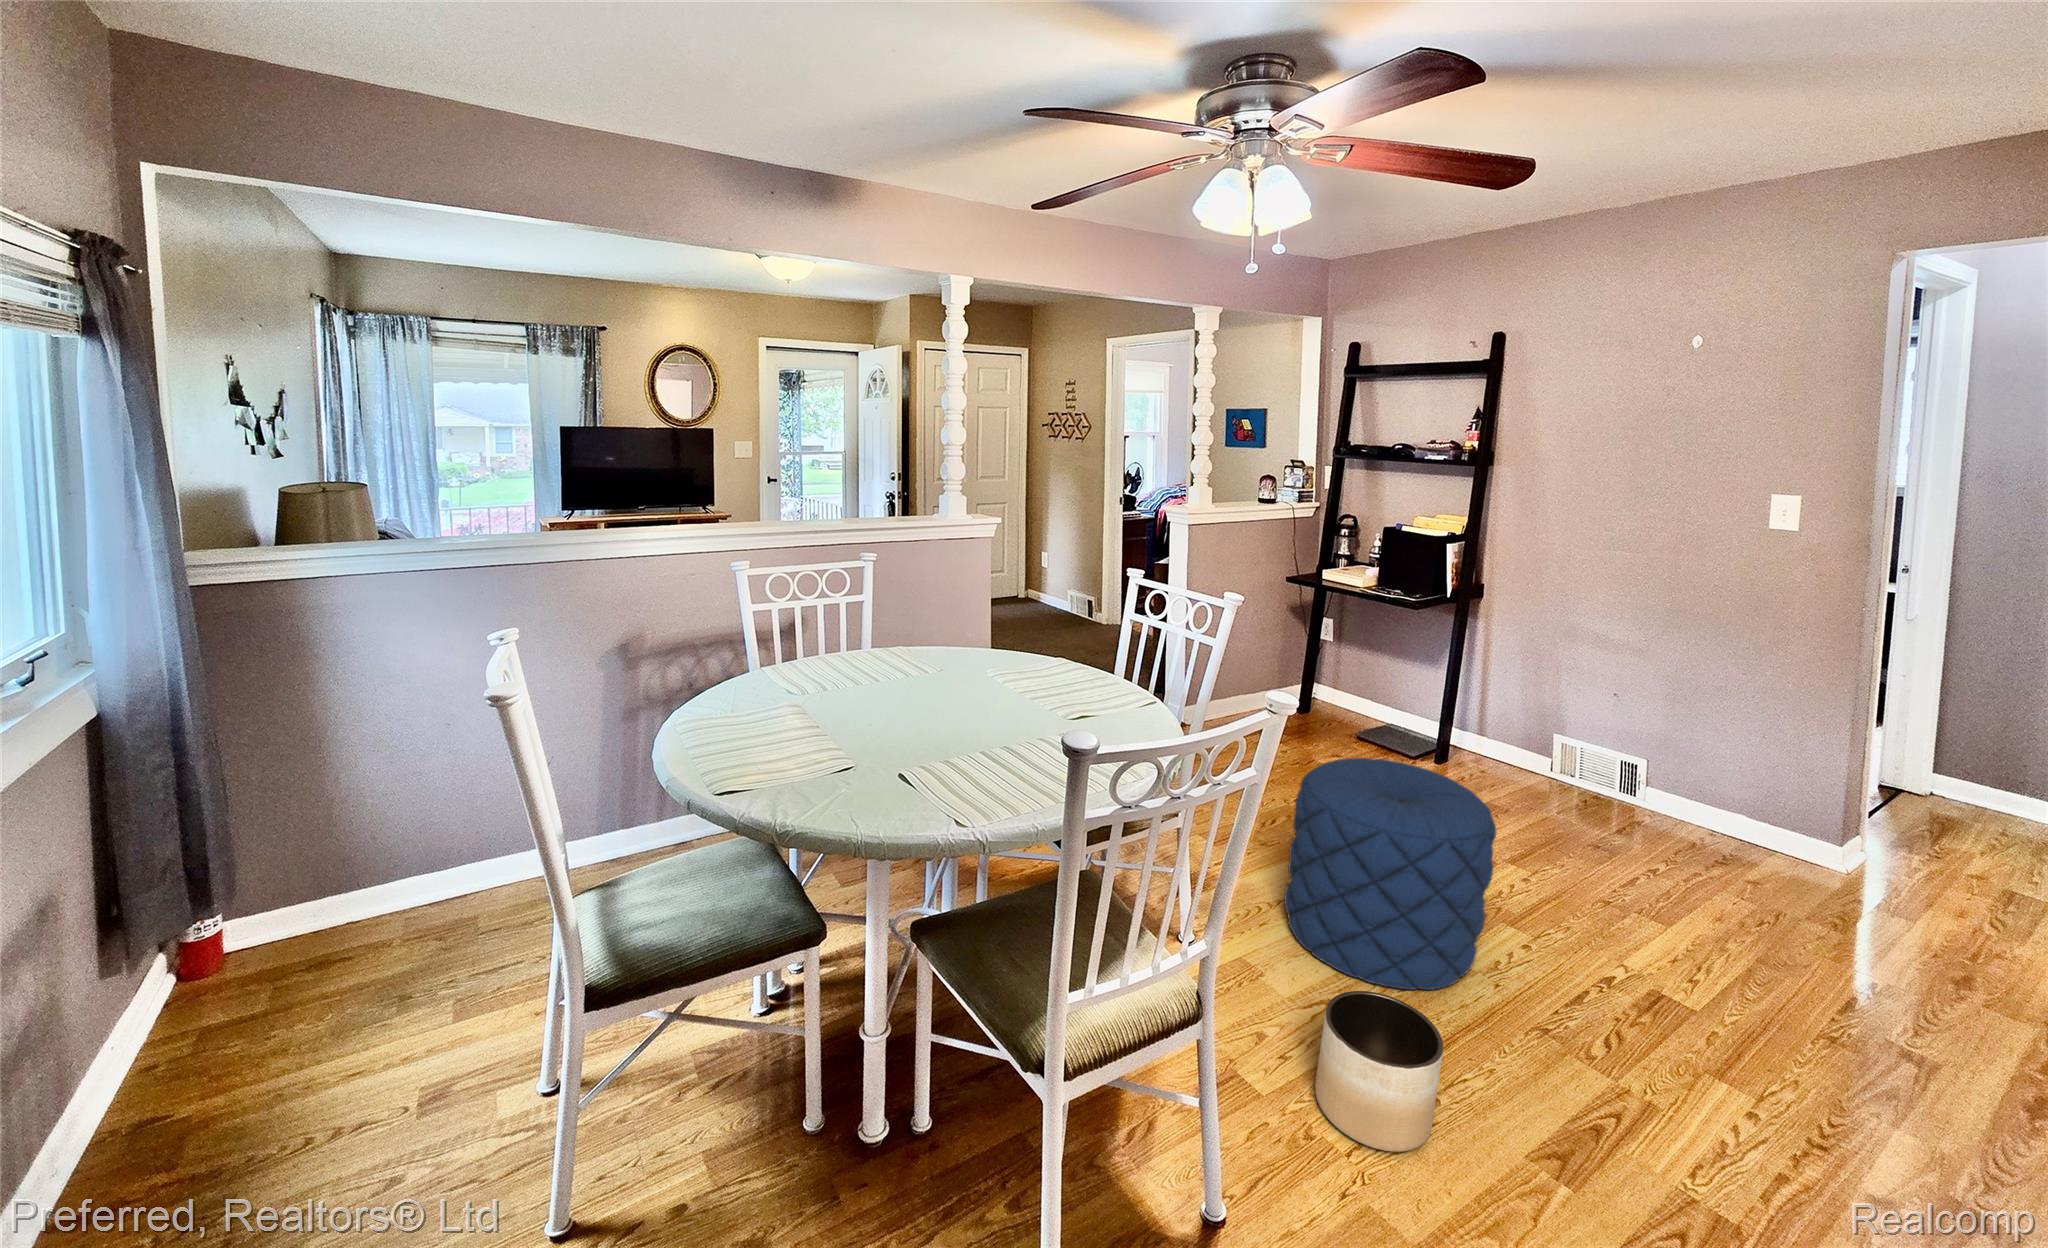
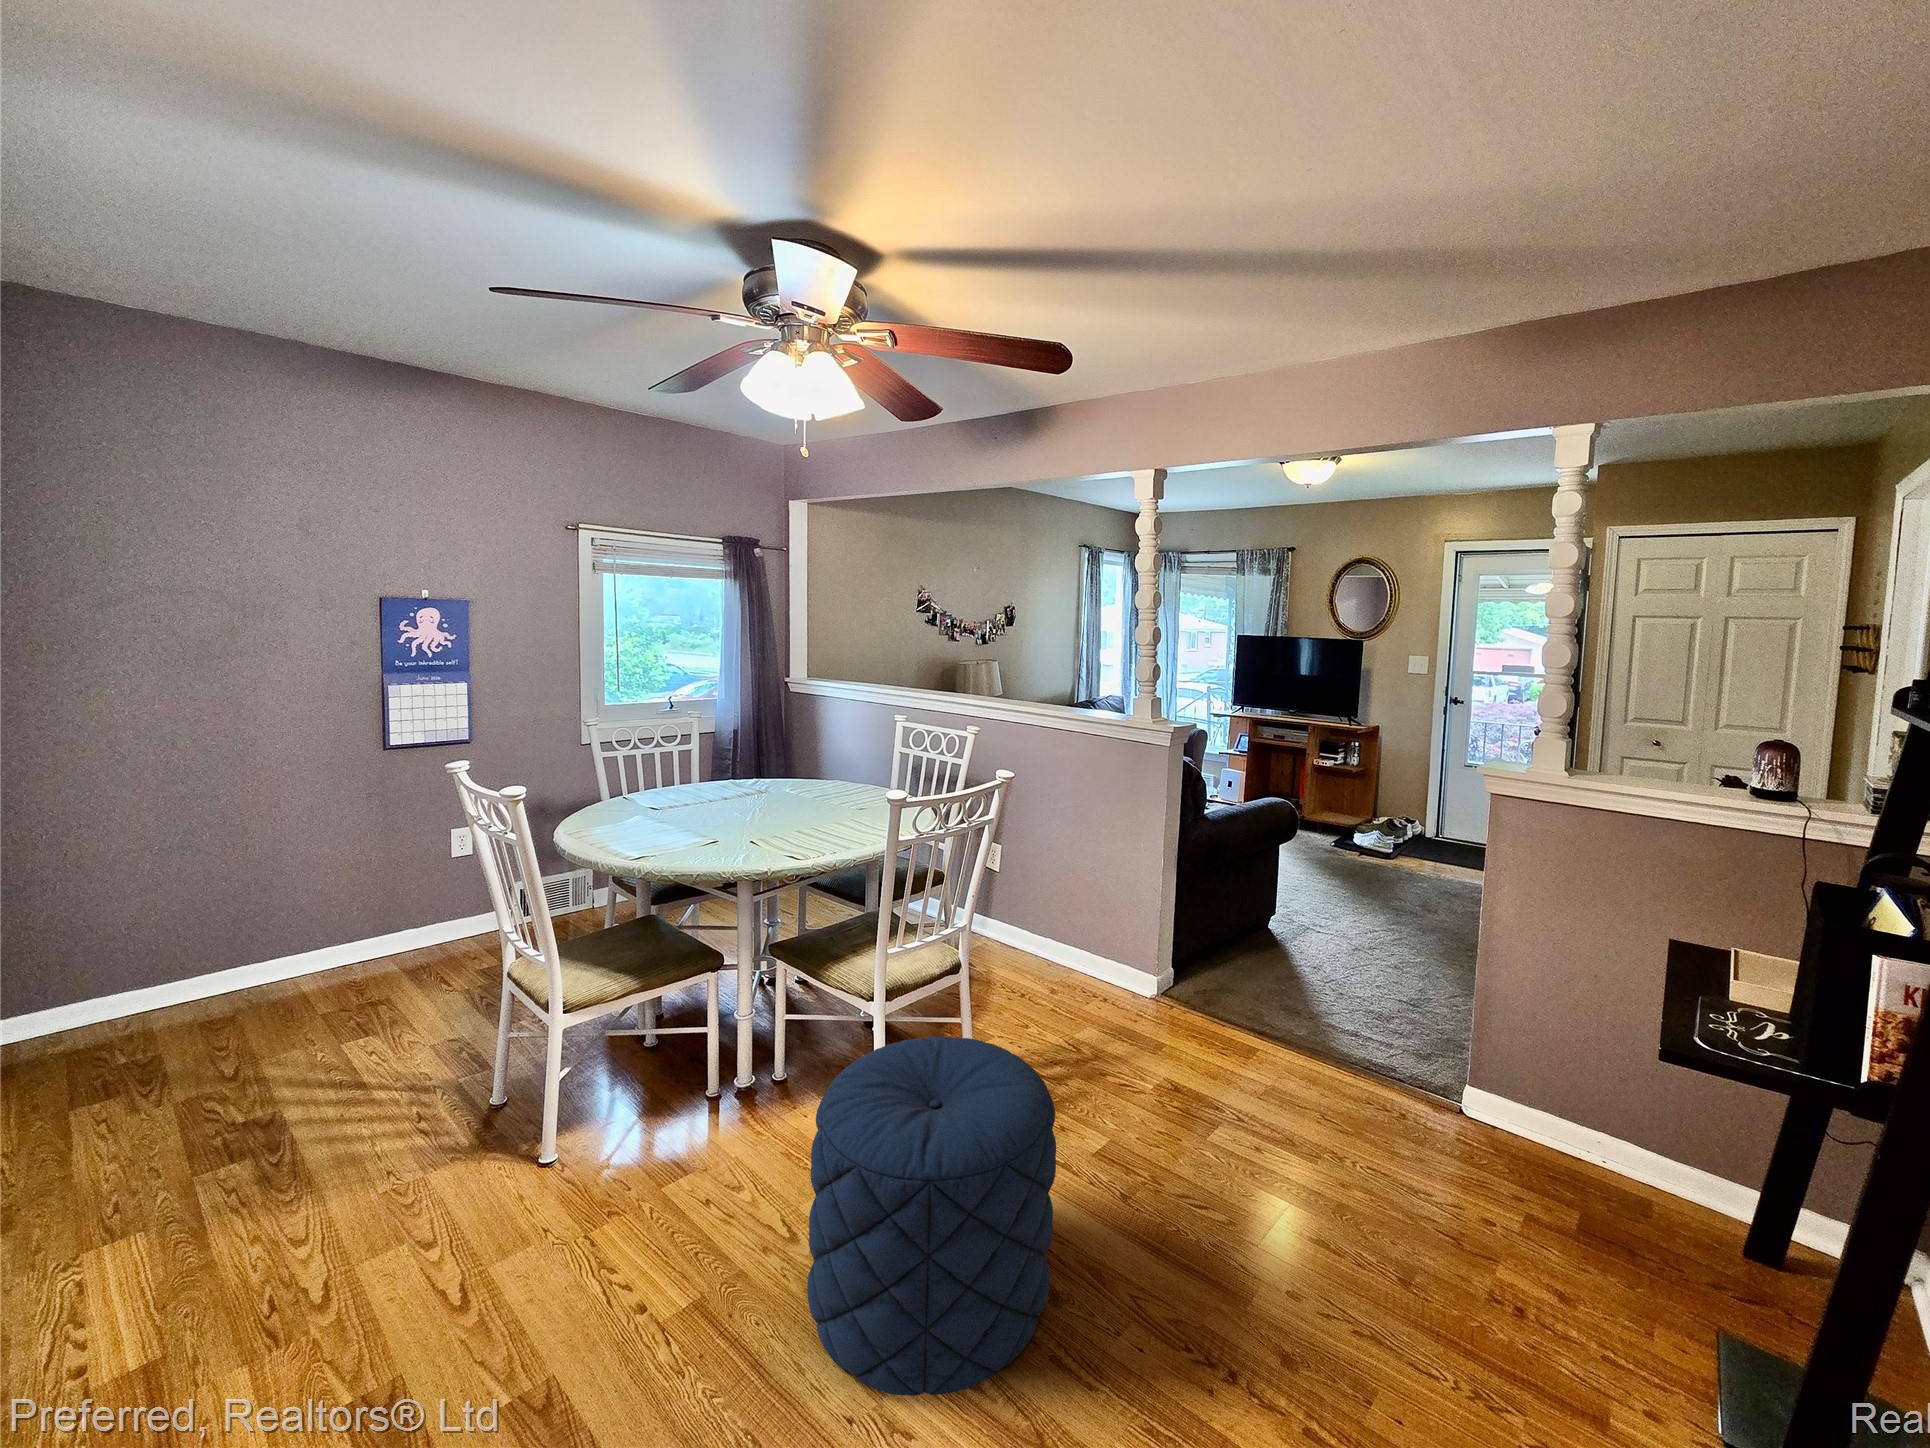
planter: present [1315,991,1443,1152] -> none [575,1137,687,1291]

